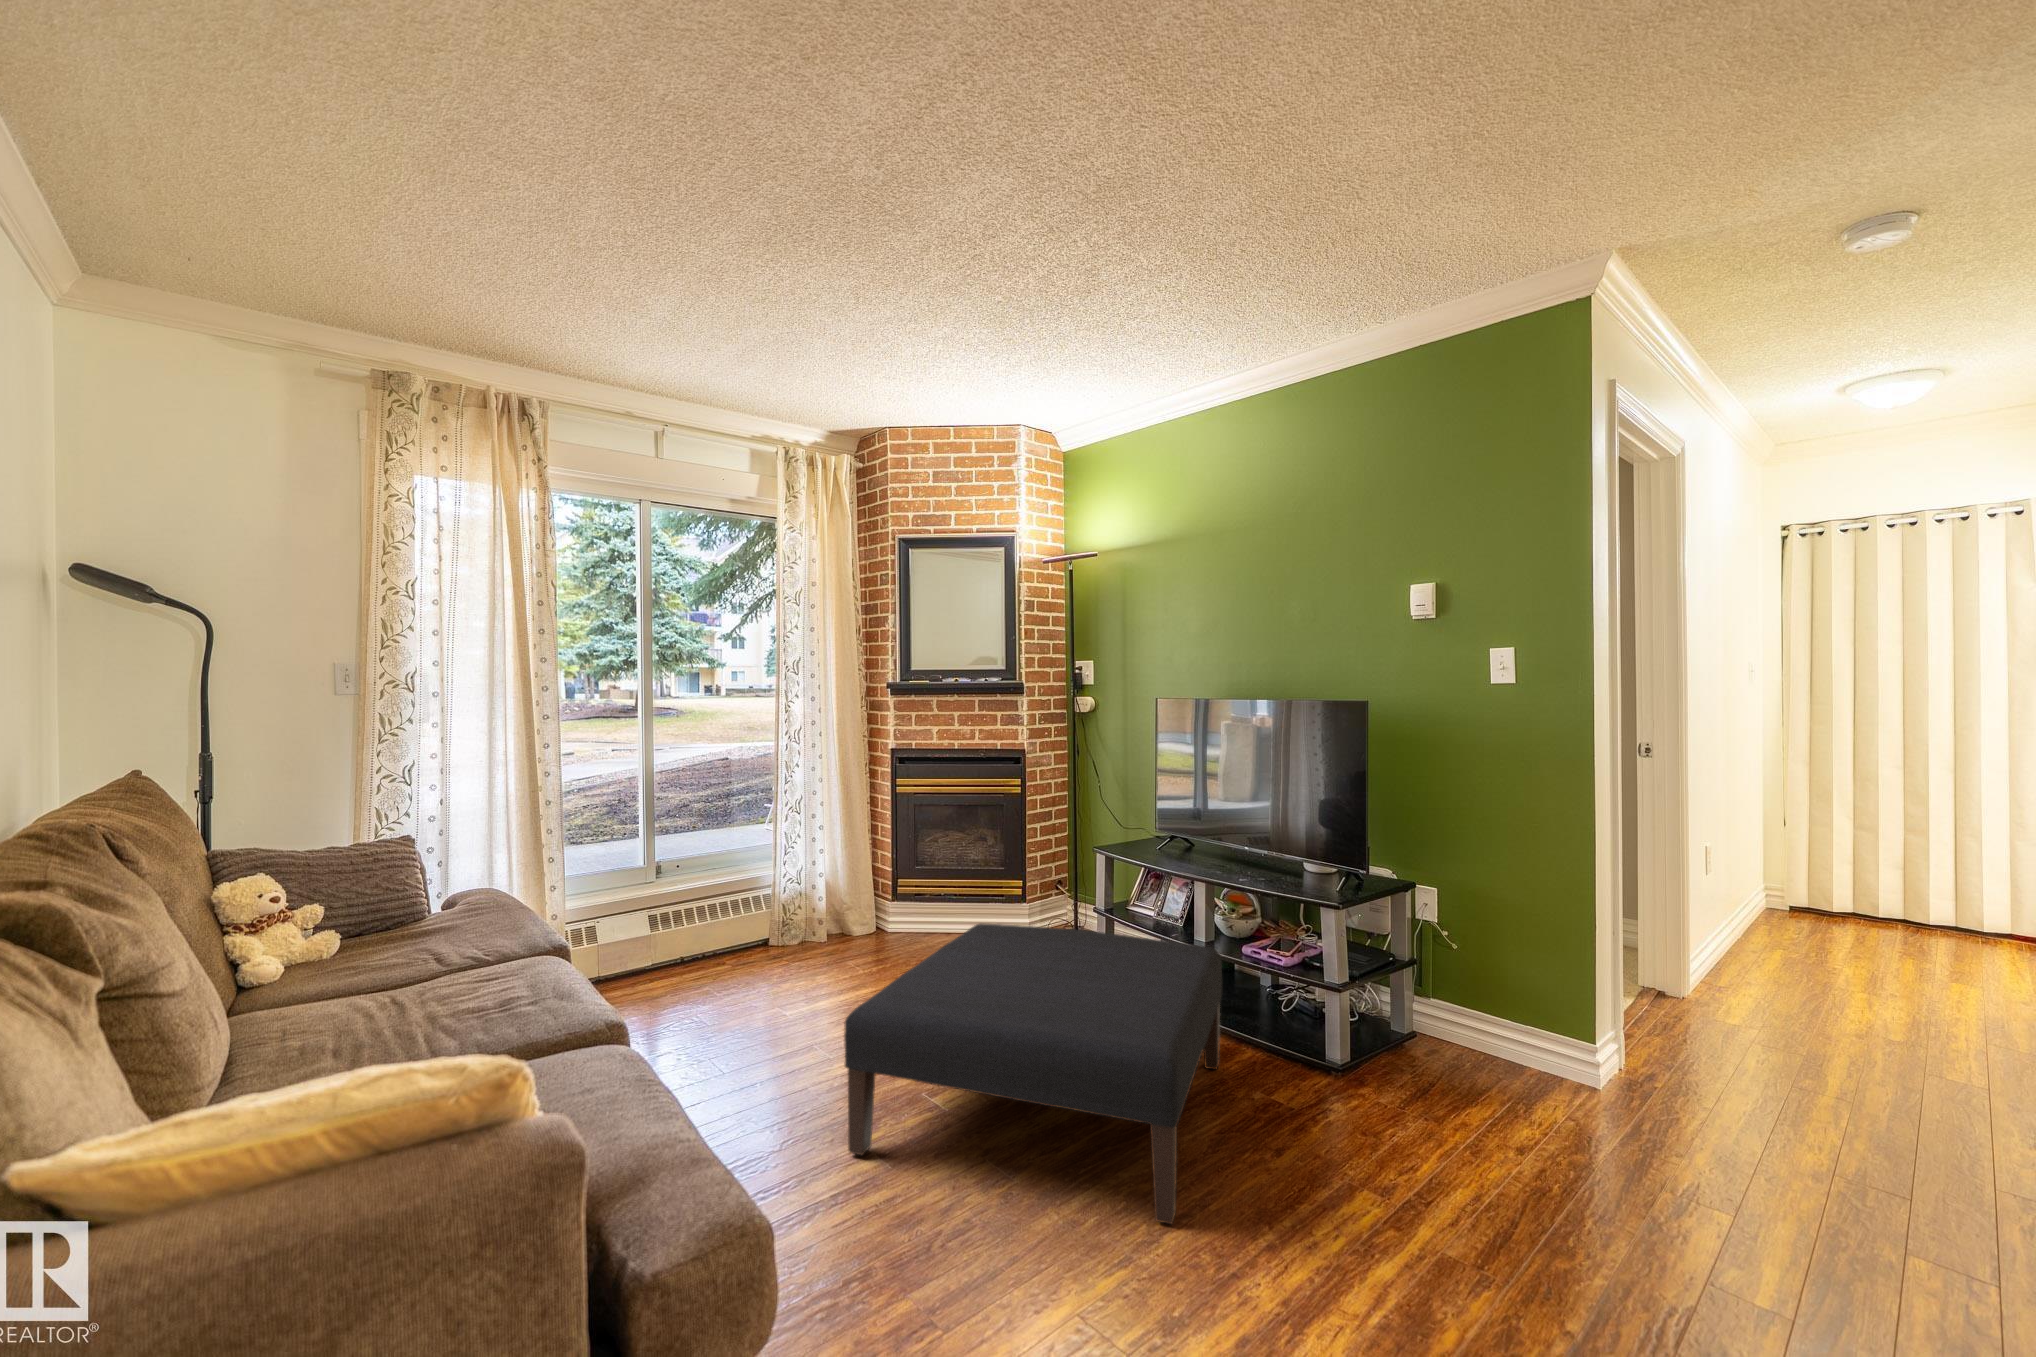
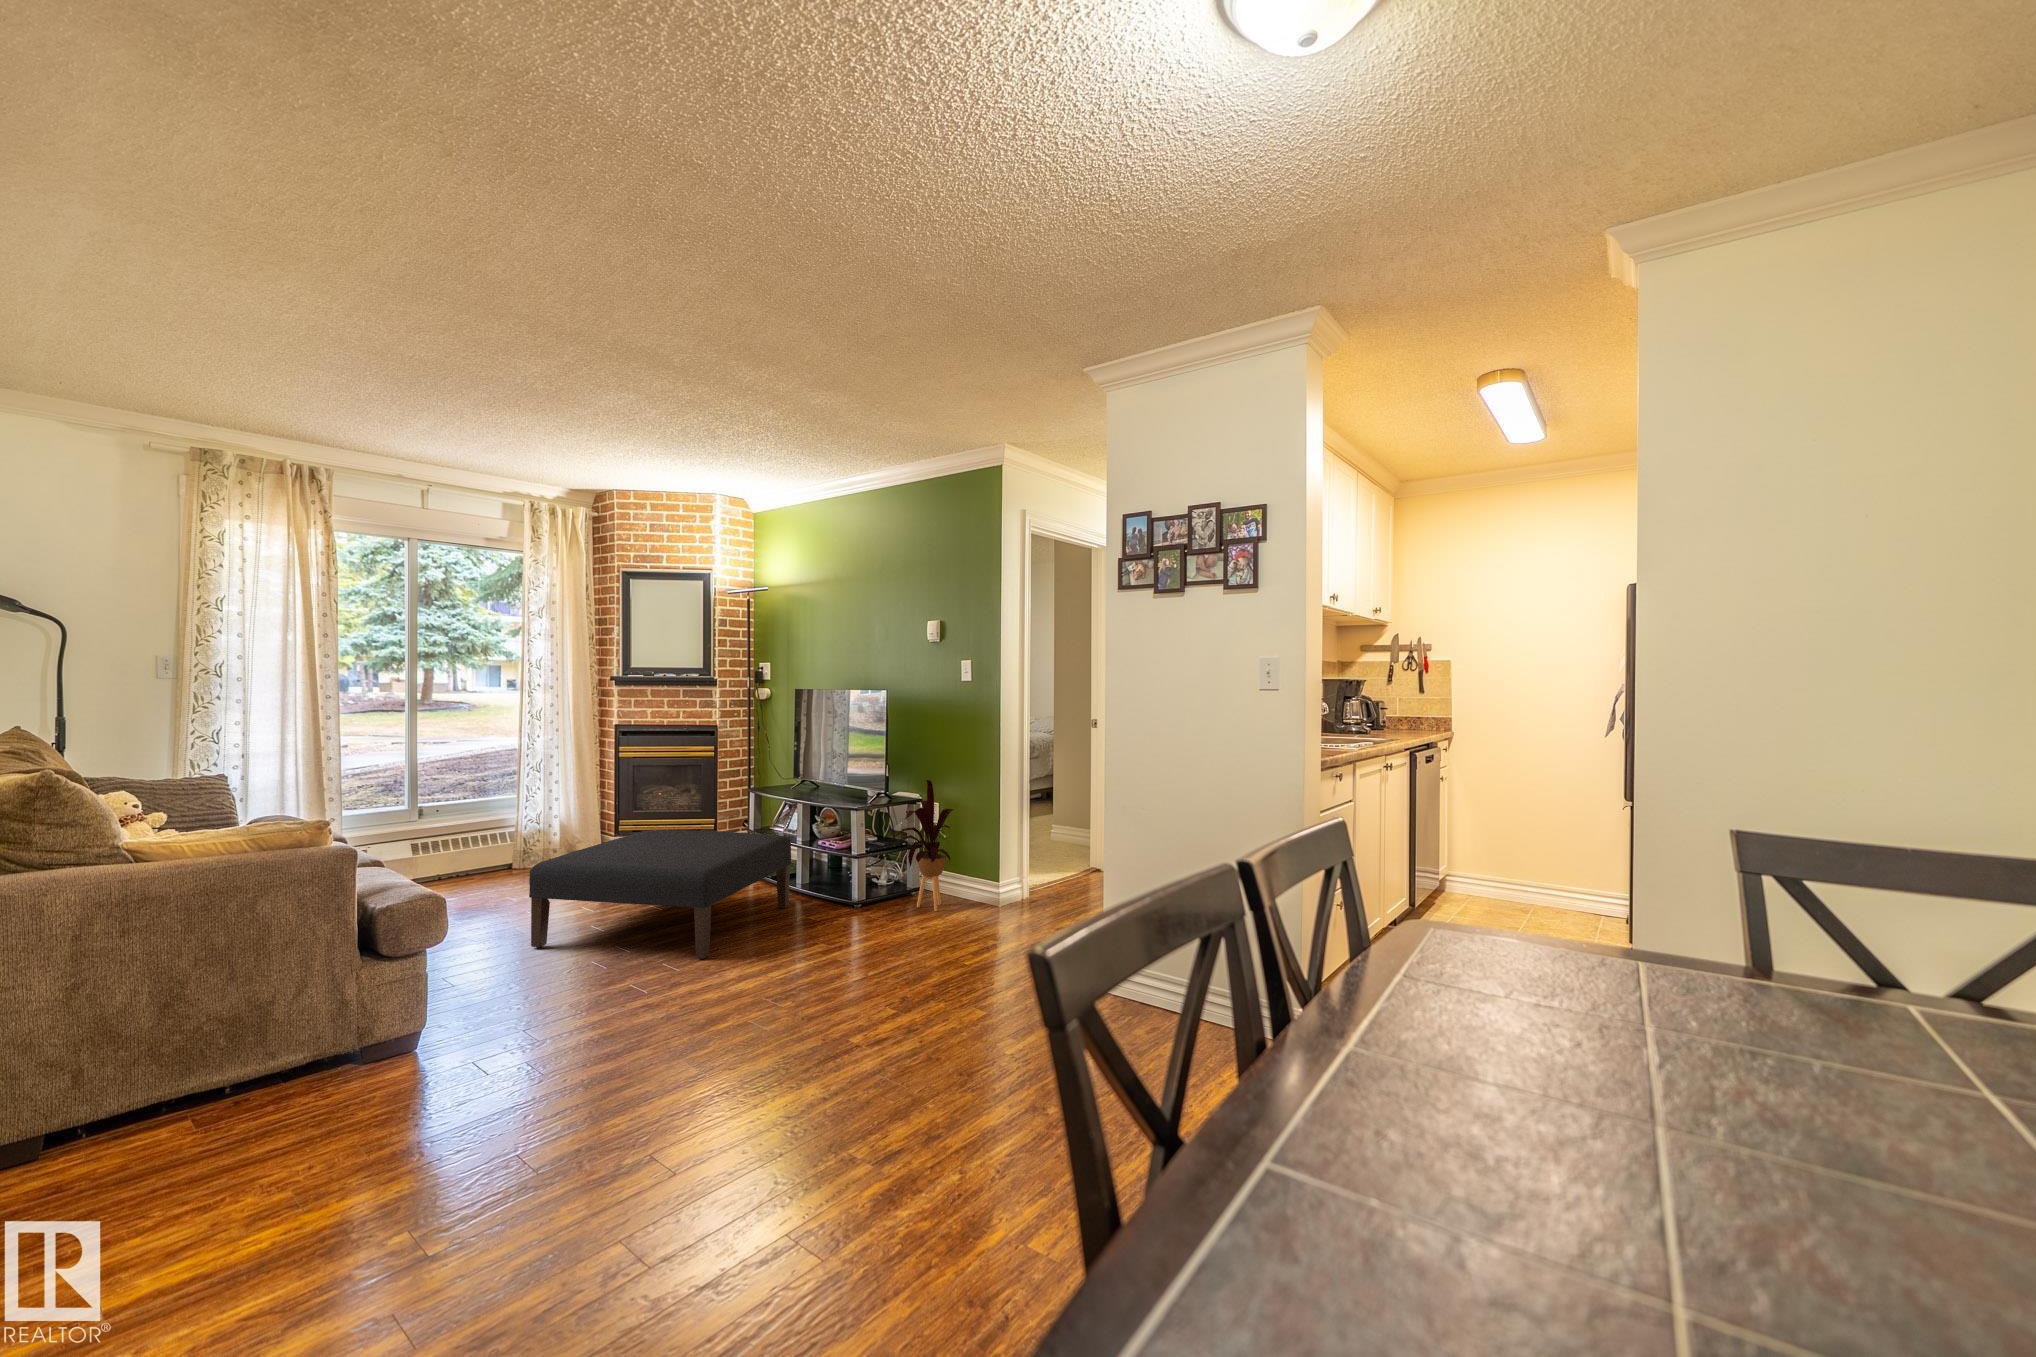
house plant: none [1395,862,1532,1099] -> present [890,780,953,911]

